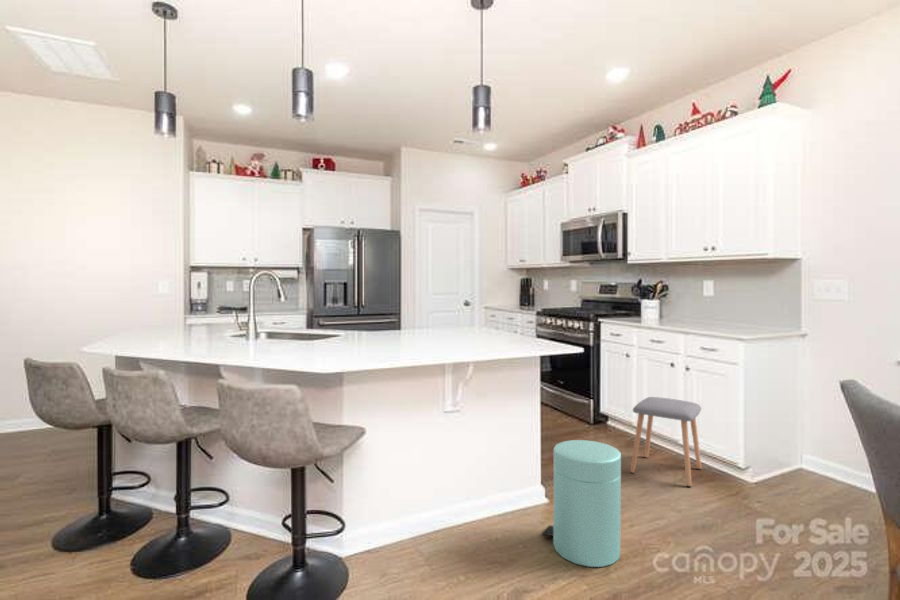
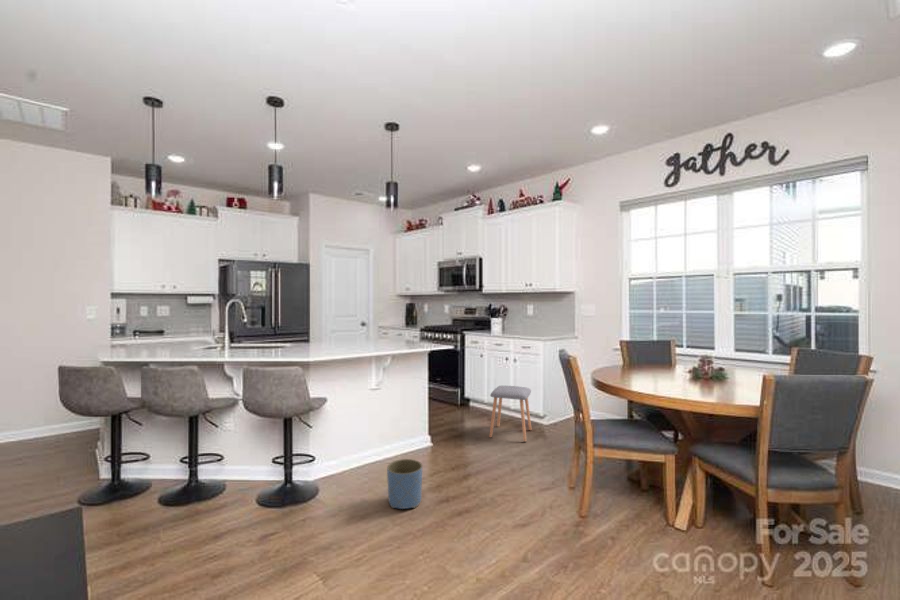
trash can: present [542,440,621,567] -> none [439,417,488,497]
planter: none [459,493,512,570] -> present [387,459,422,509]

